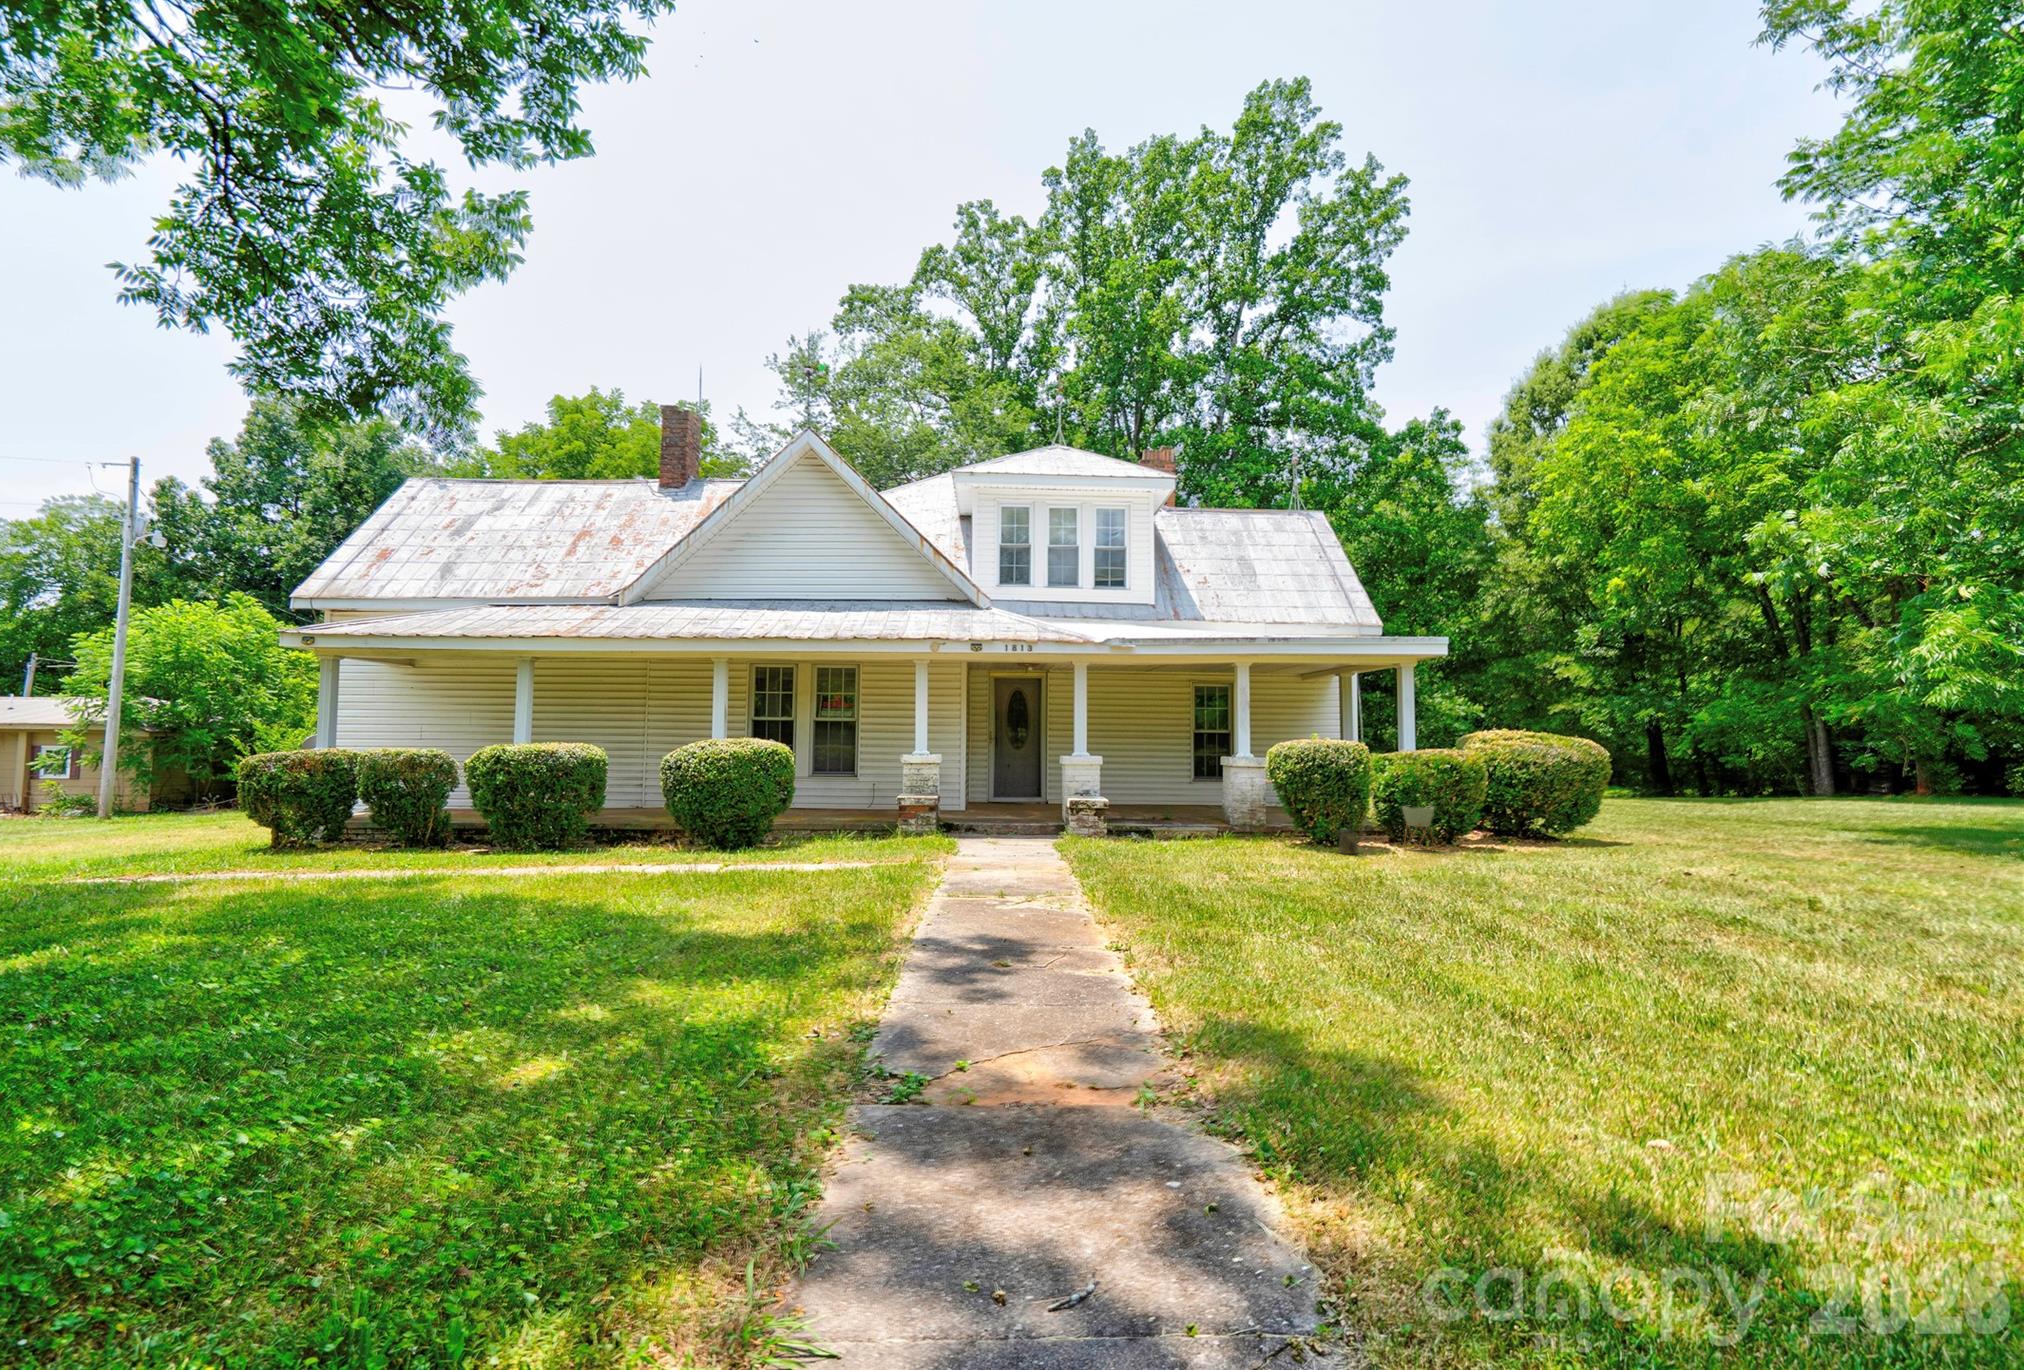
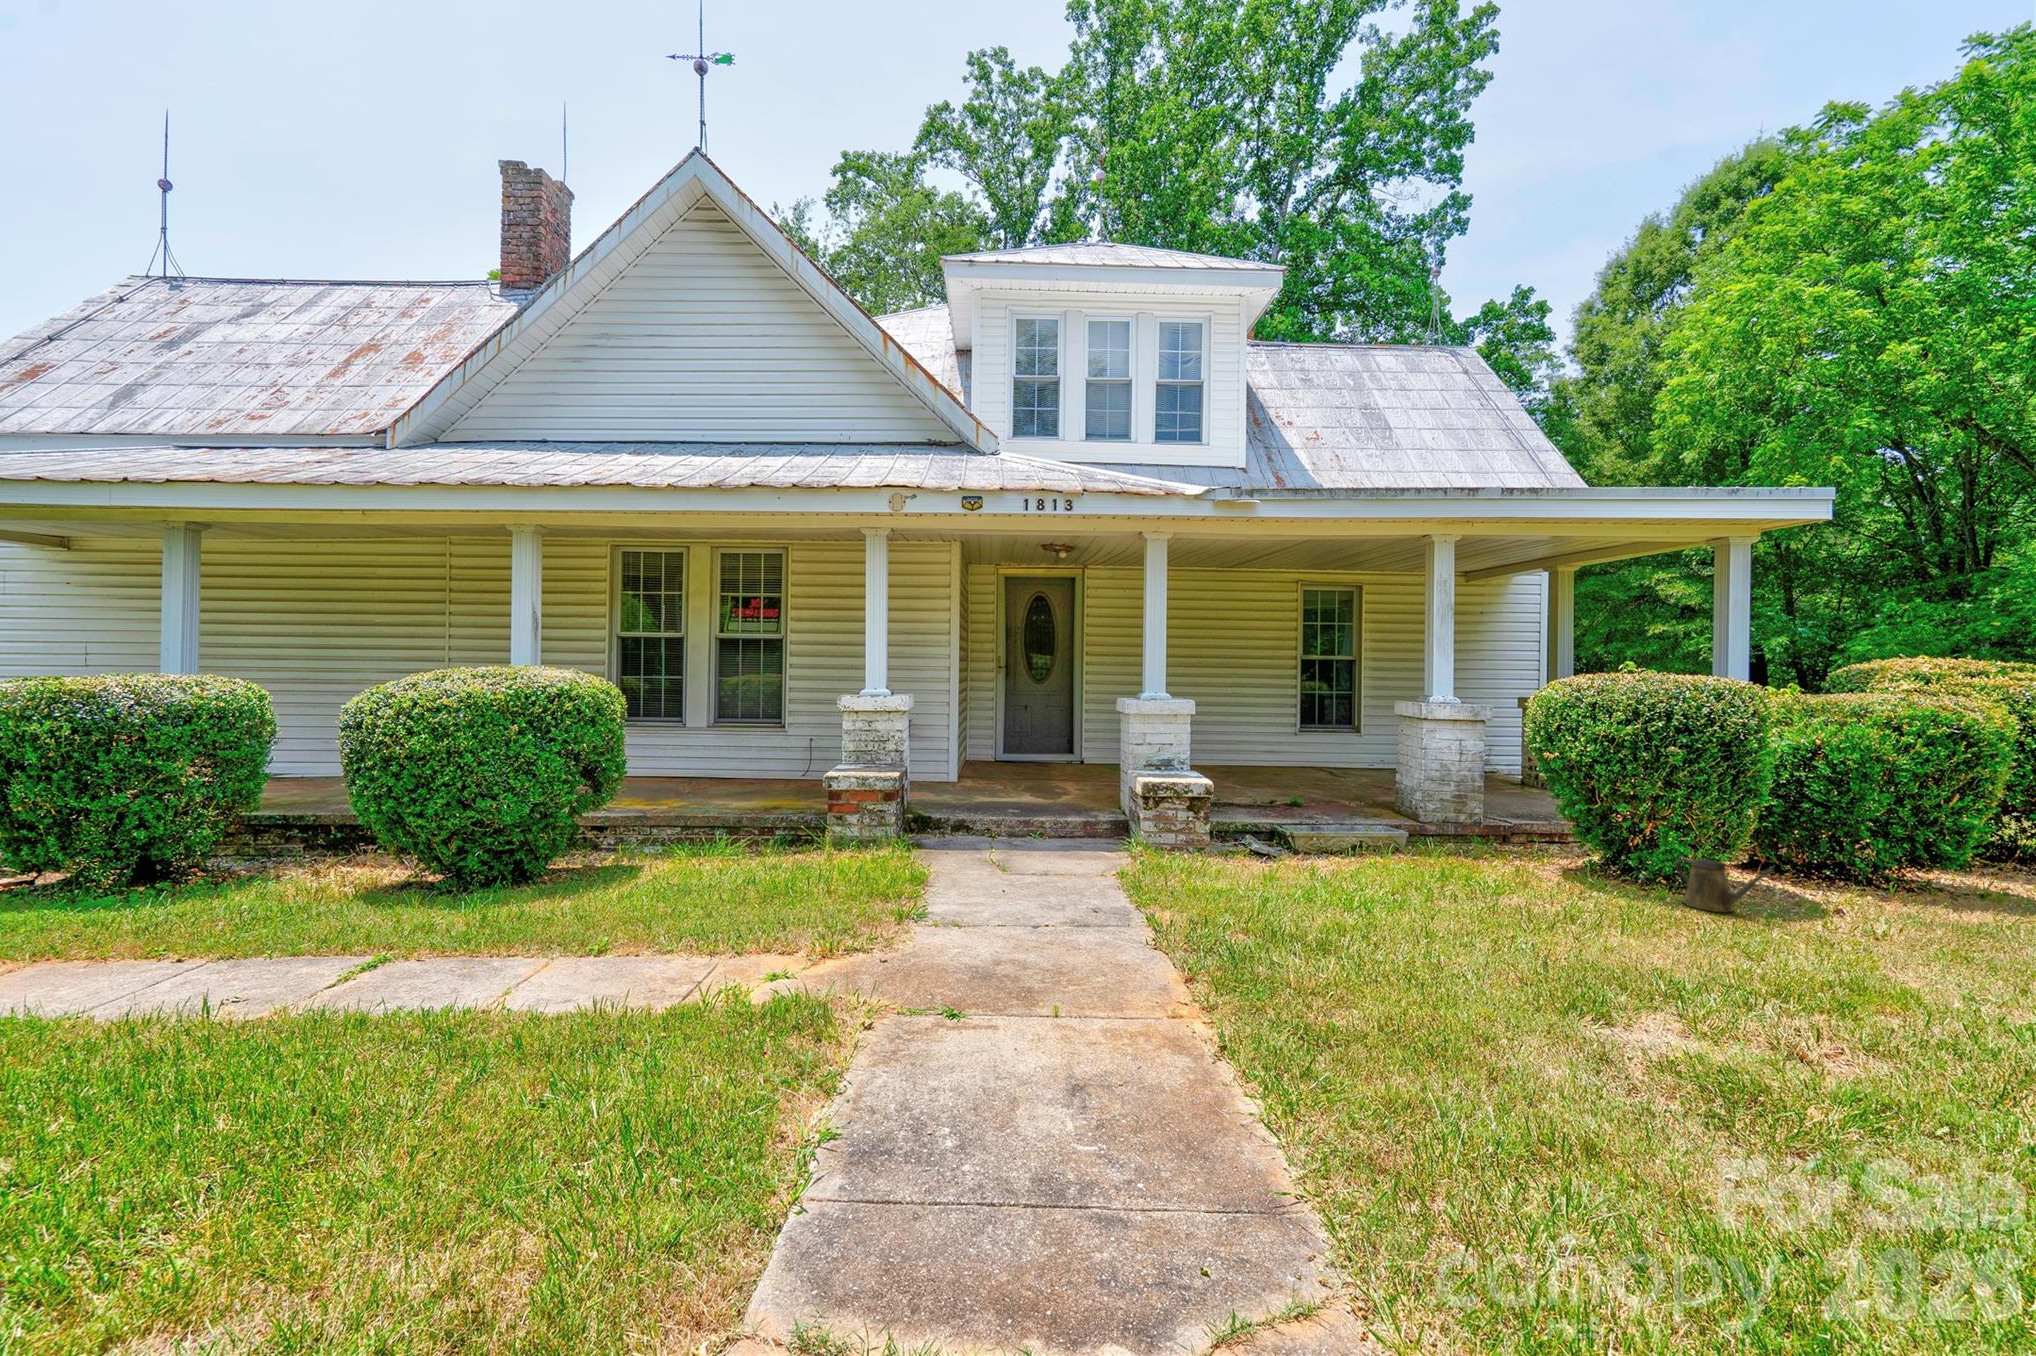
planter: present [1403,806,1435,851] -> none [1776,806,1857,899]

